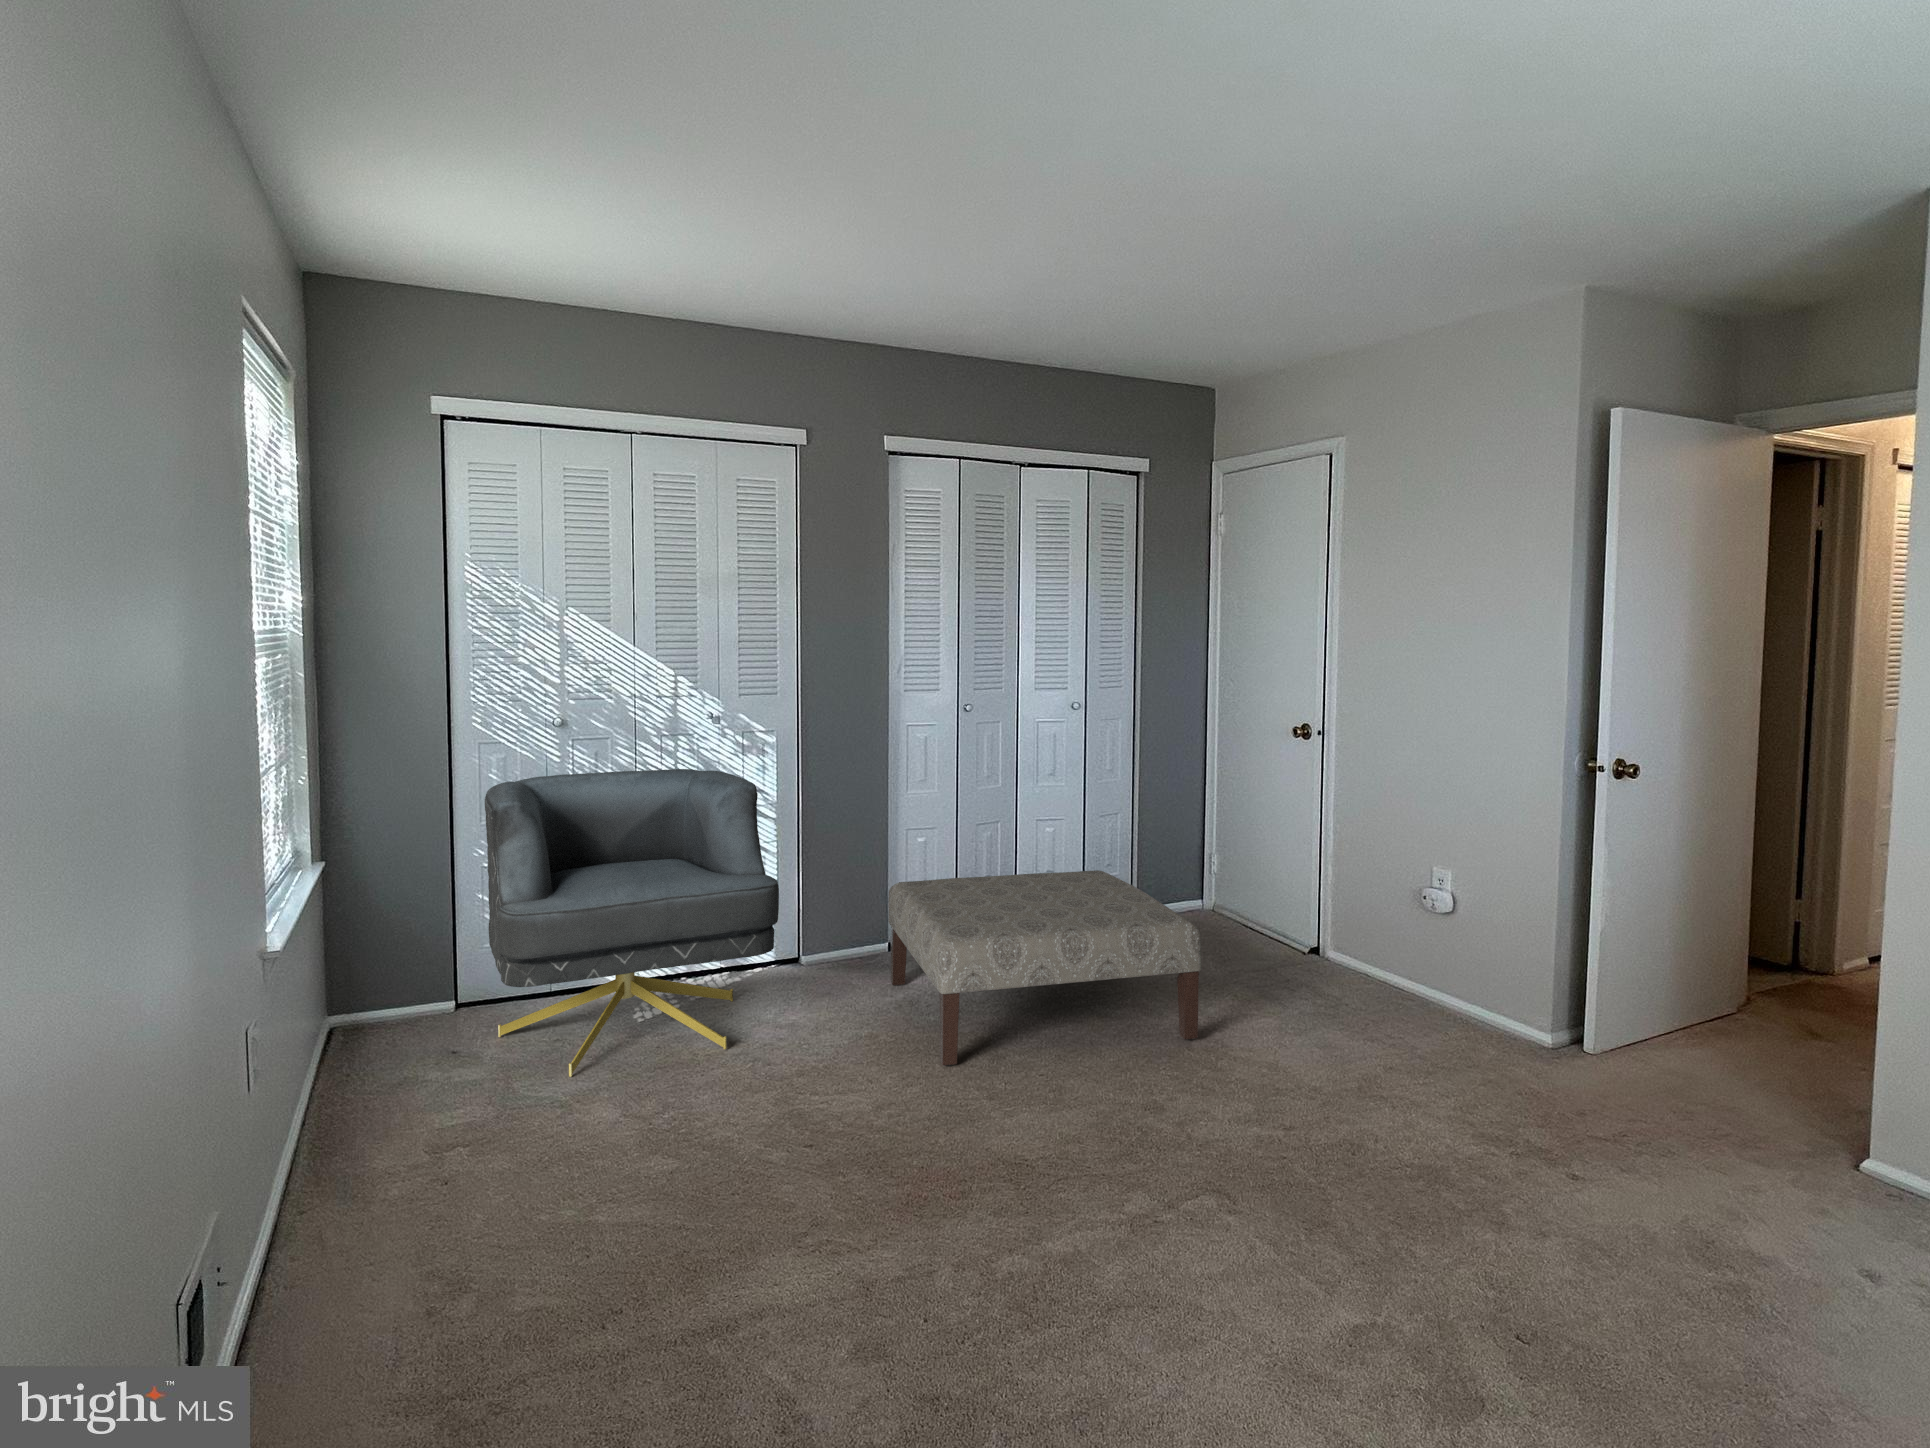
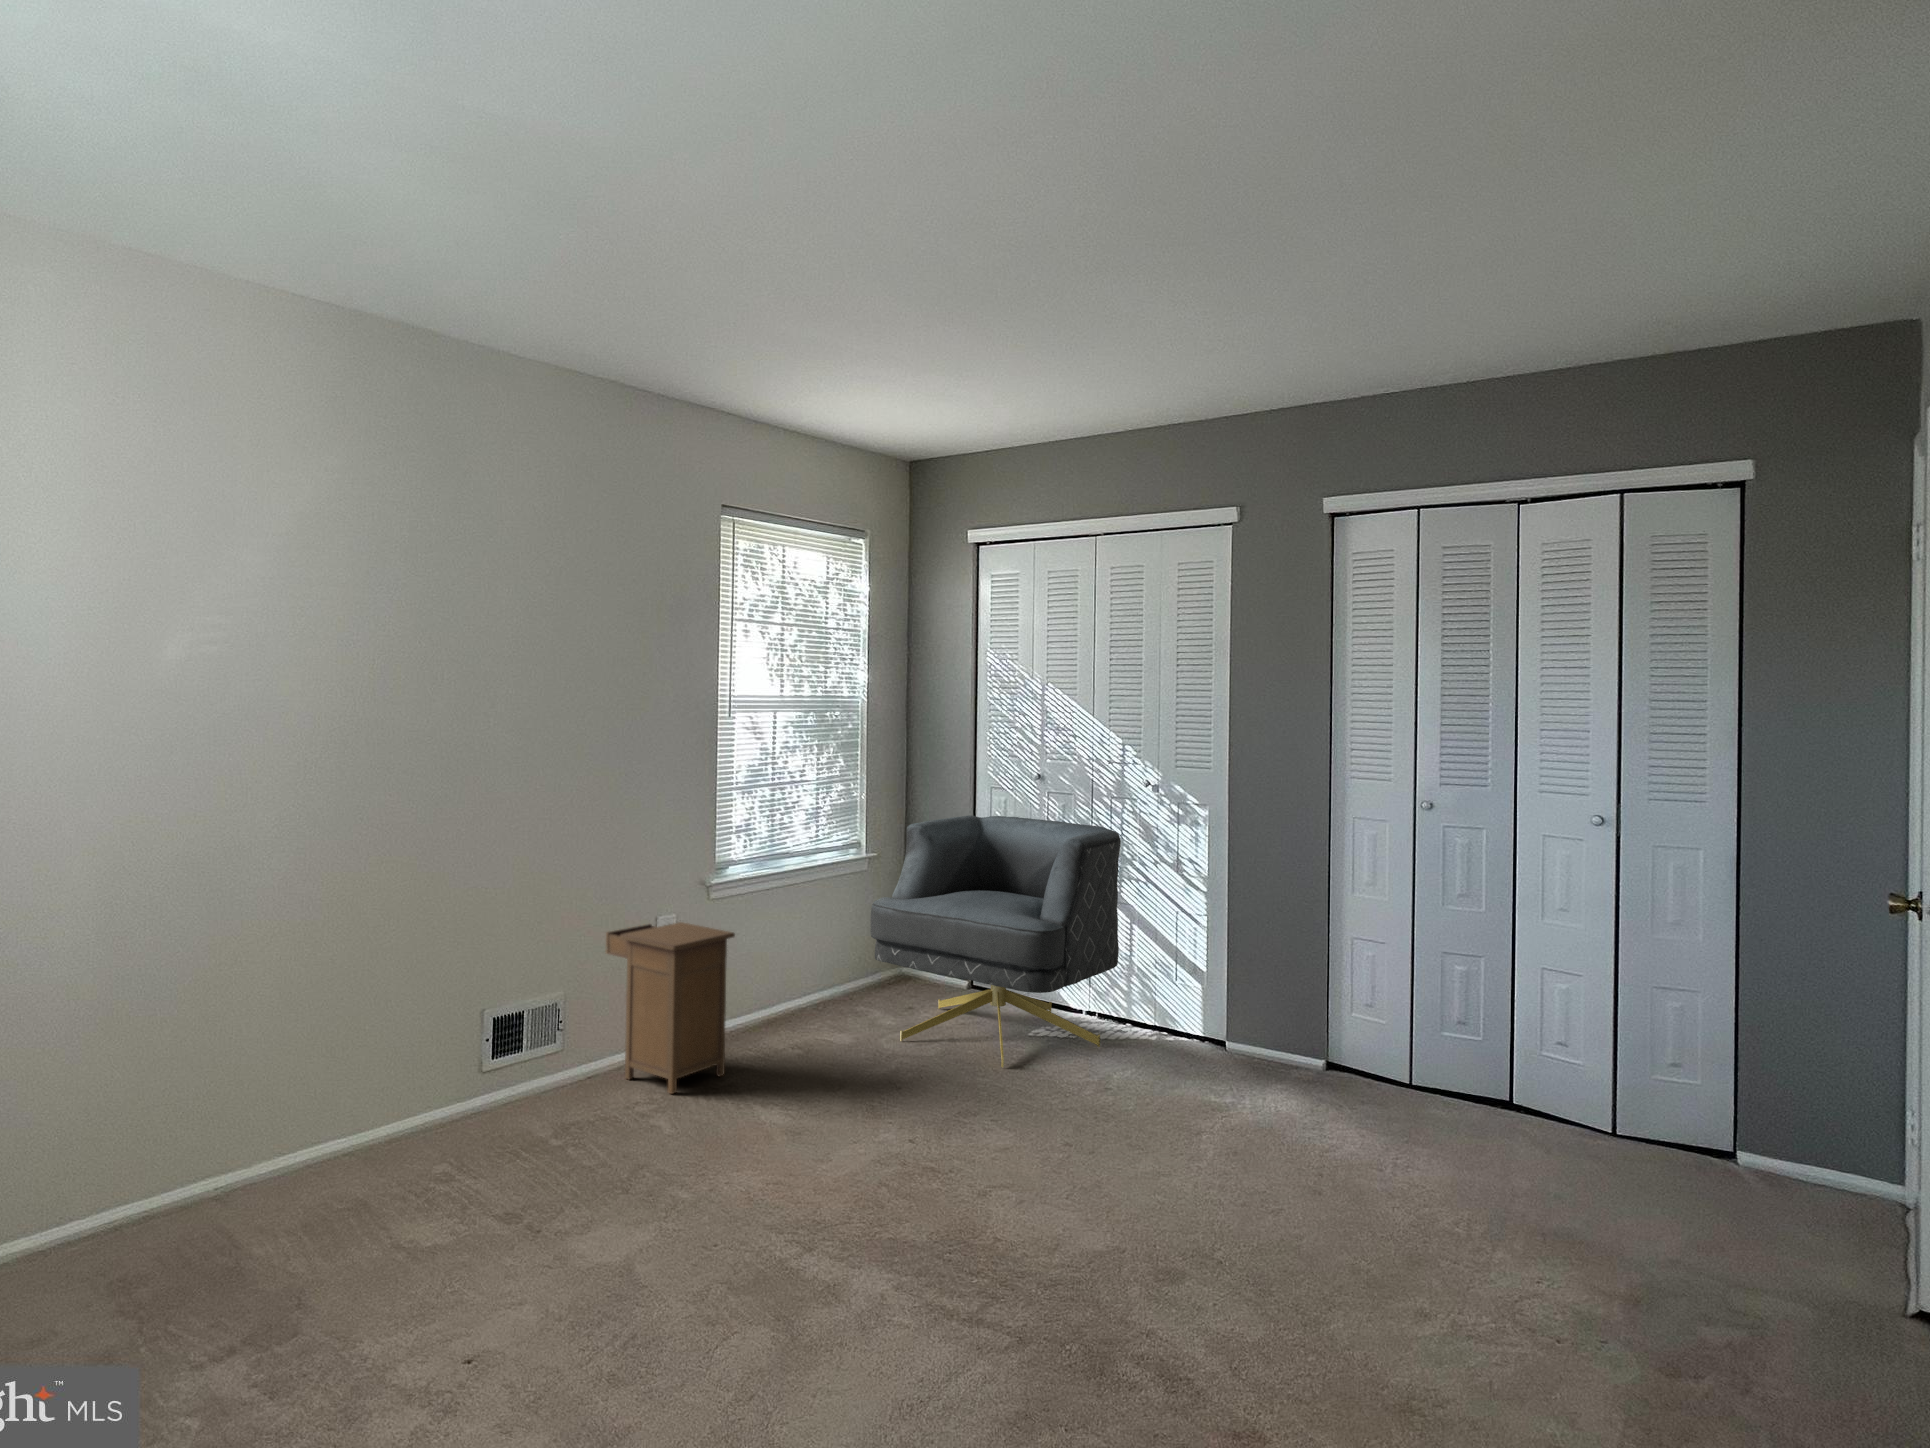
ottoman: present [888,870,1201,1066] -> none [1072,978,1502,1259]
nightstand: none [328,989,543,1273] -> present [606,922,735,1094]

